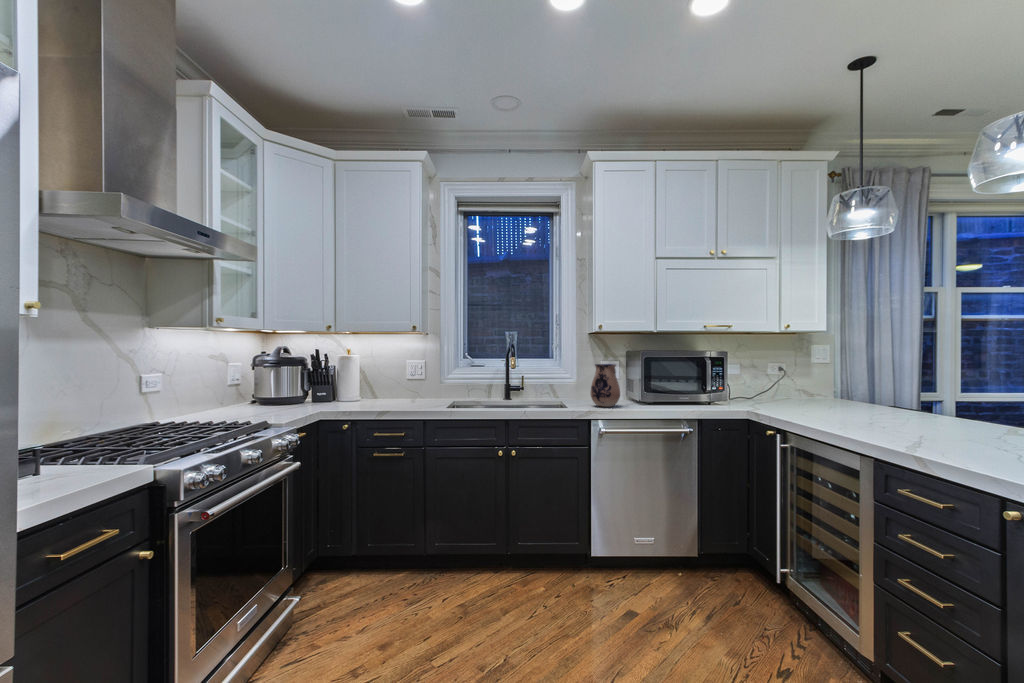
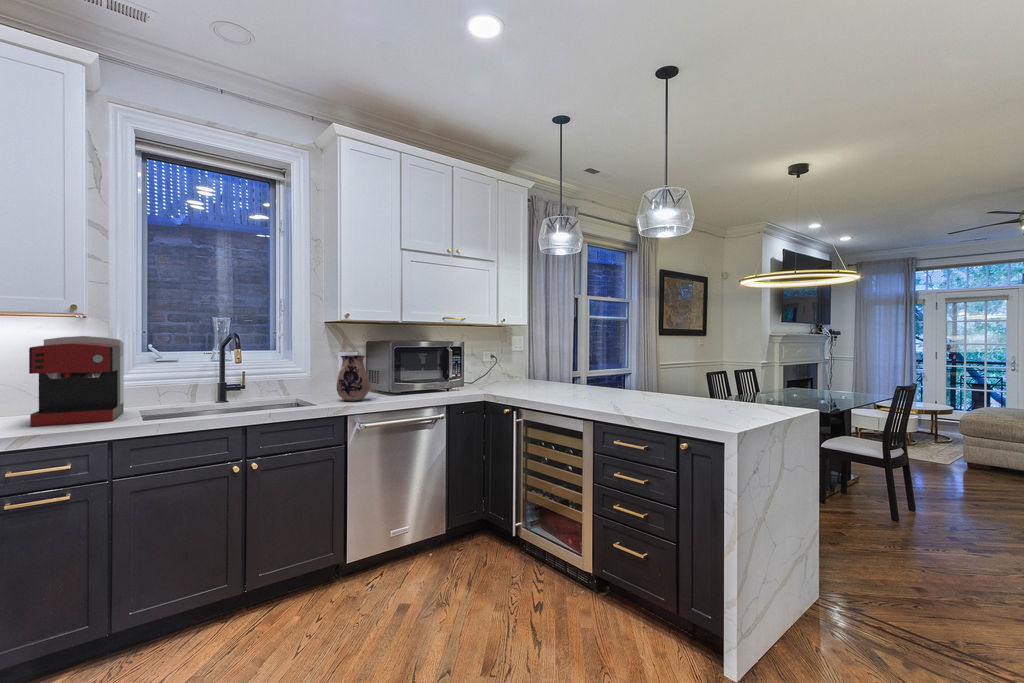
coffee maker: none [390,346,444,406] -> present [29,336,124,426]

